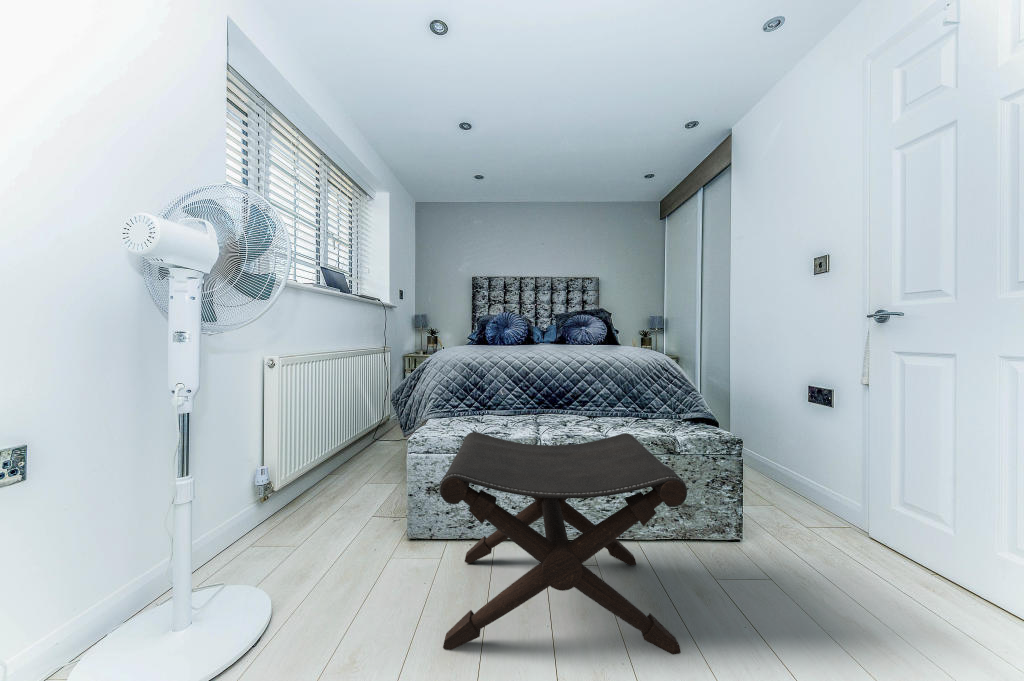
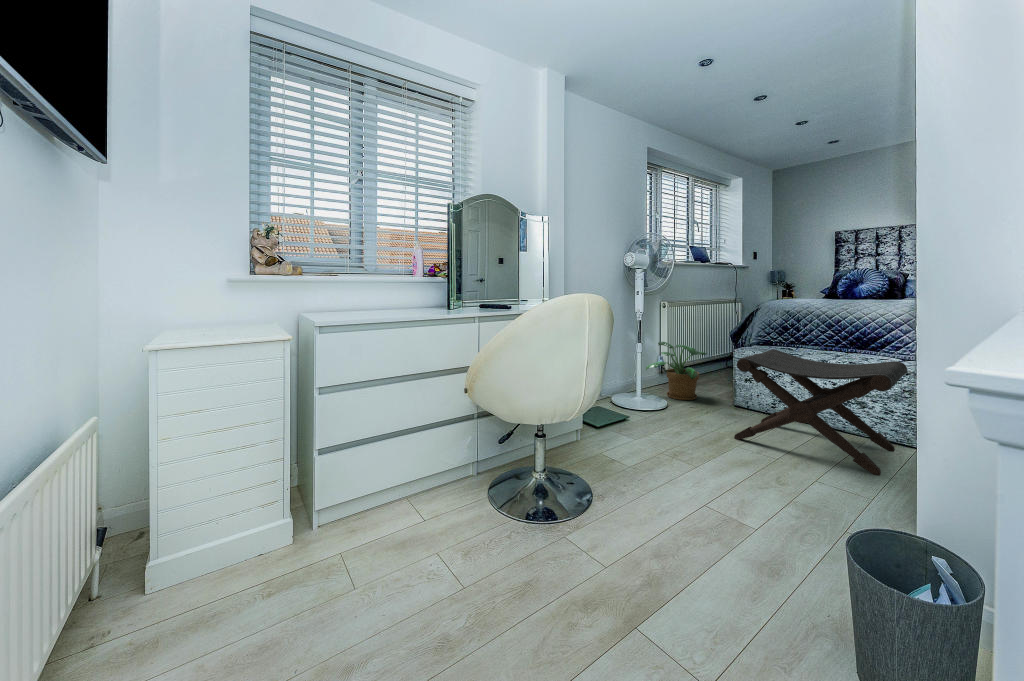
potted plant: none [245,430,367,541] -> present [646,342,708,400]

